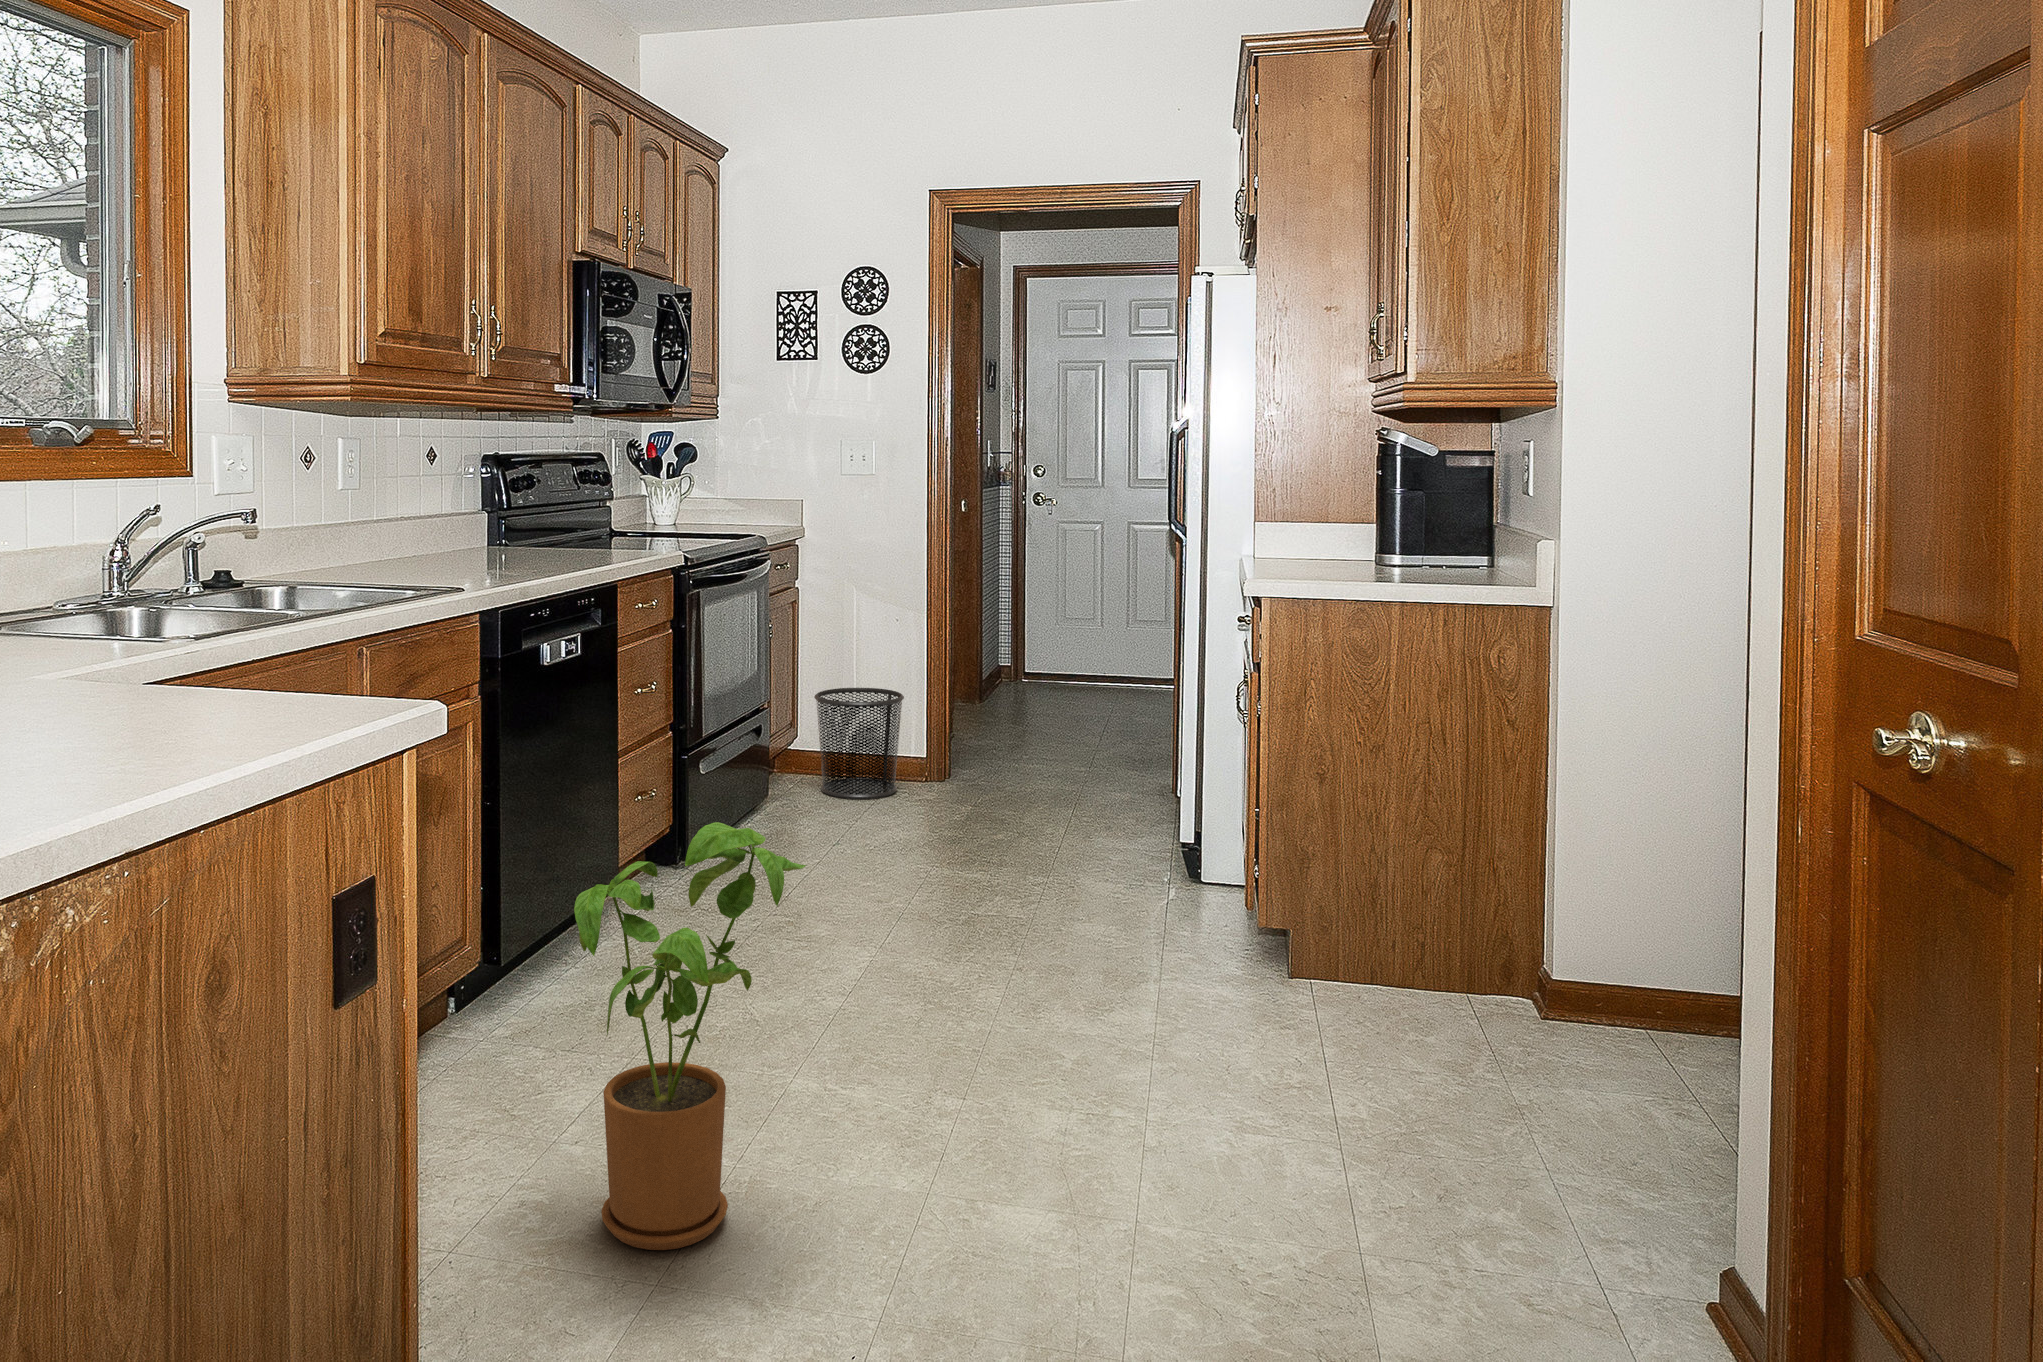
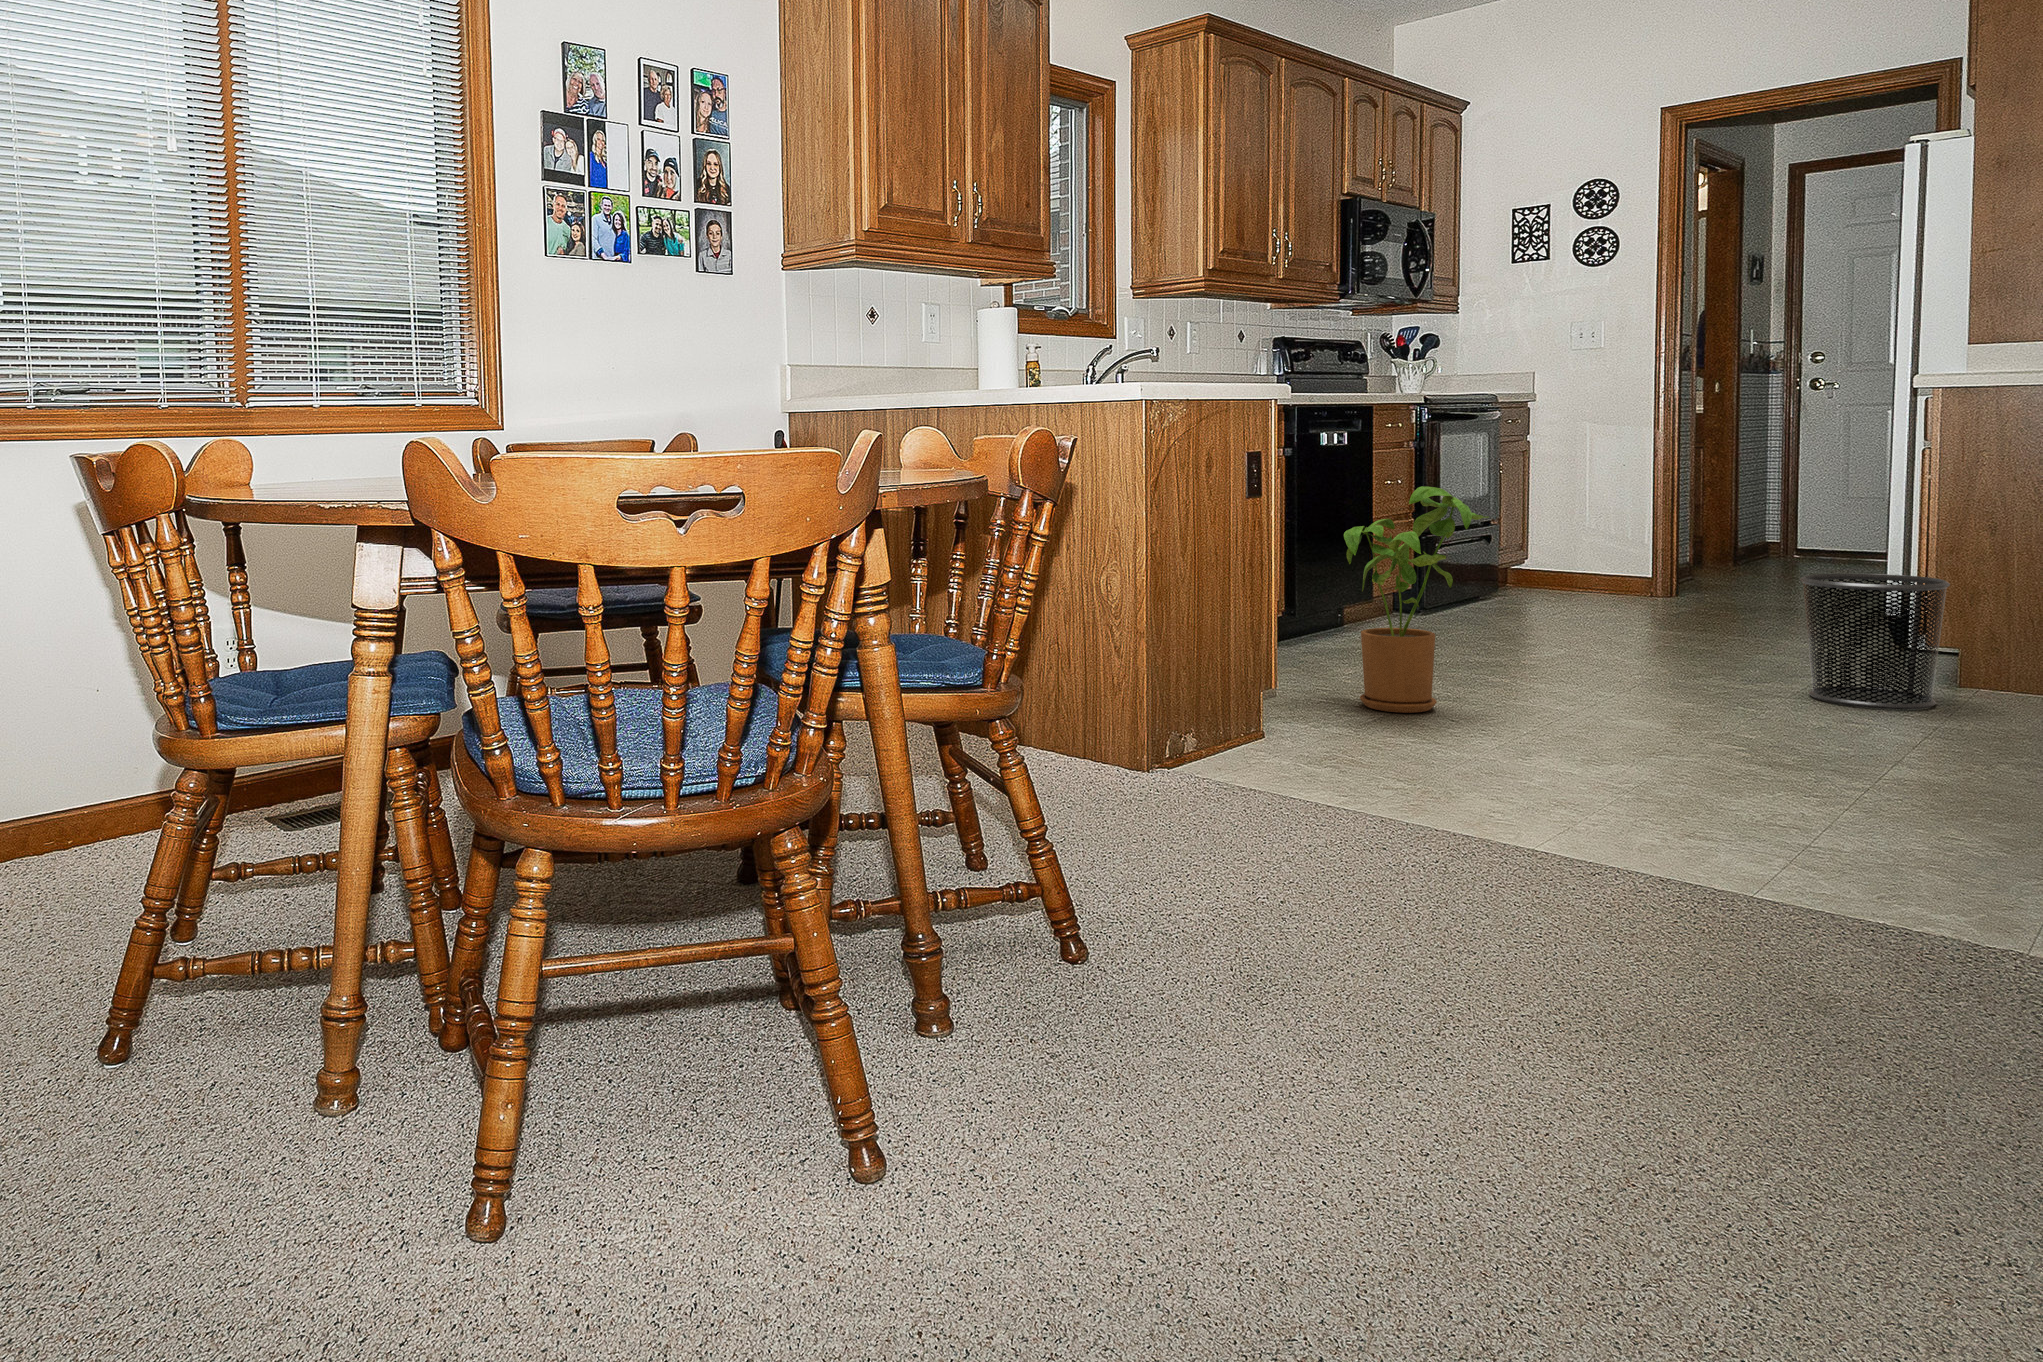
waste bin: present [814,688,904,799] -> present [1800,573,1950,709]

